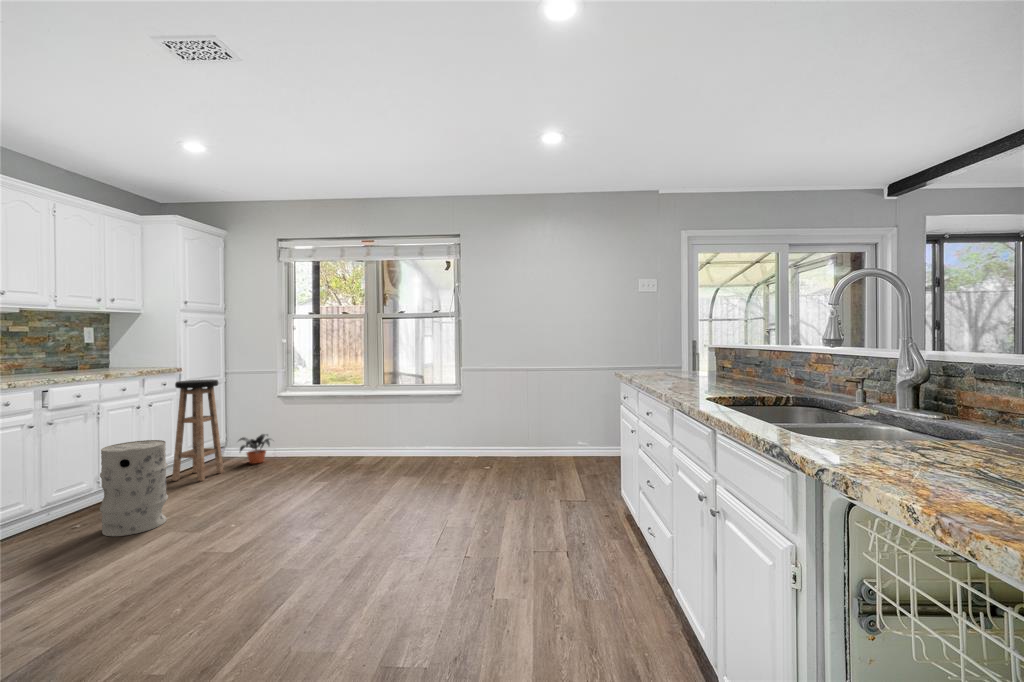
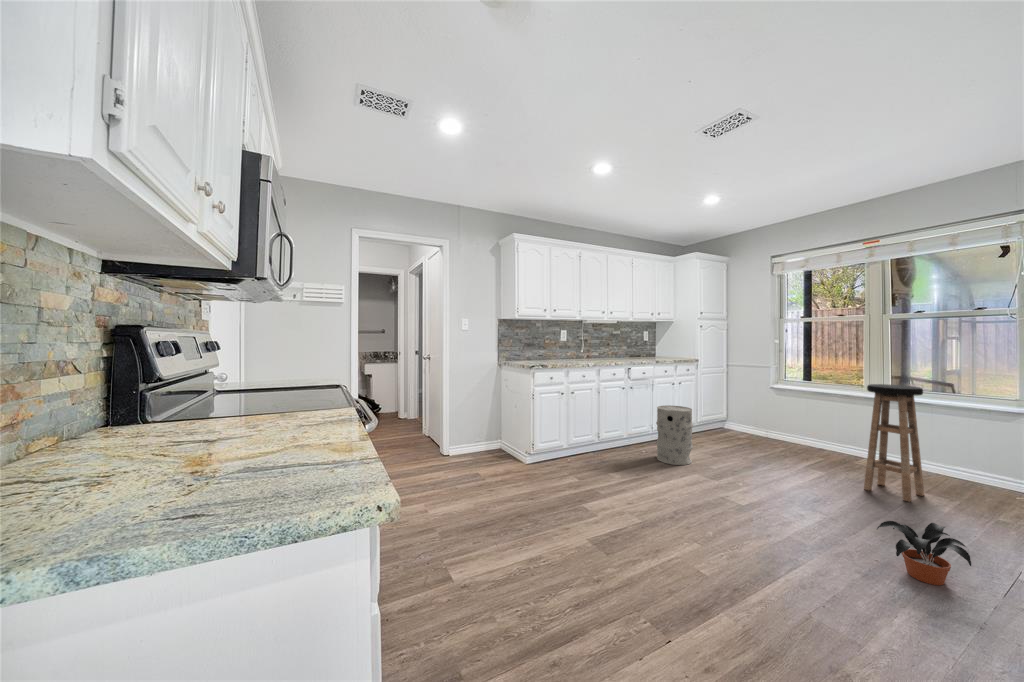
bar stool: present [172,380,223,481] -> present [864,384,924,502]
potted plant: present [239,434,272,464] -> present [877,521,971,585]

